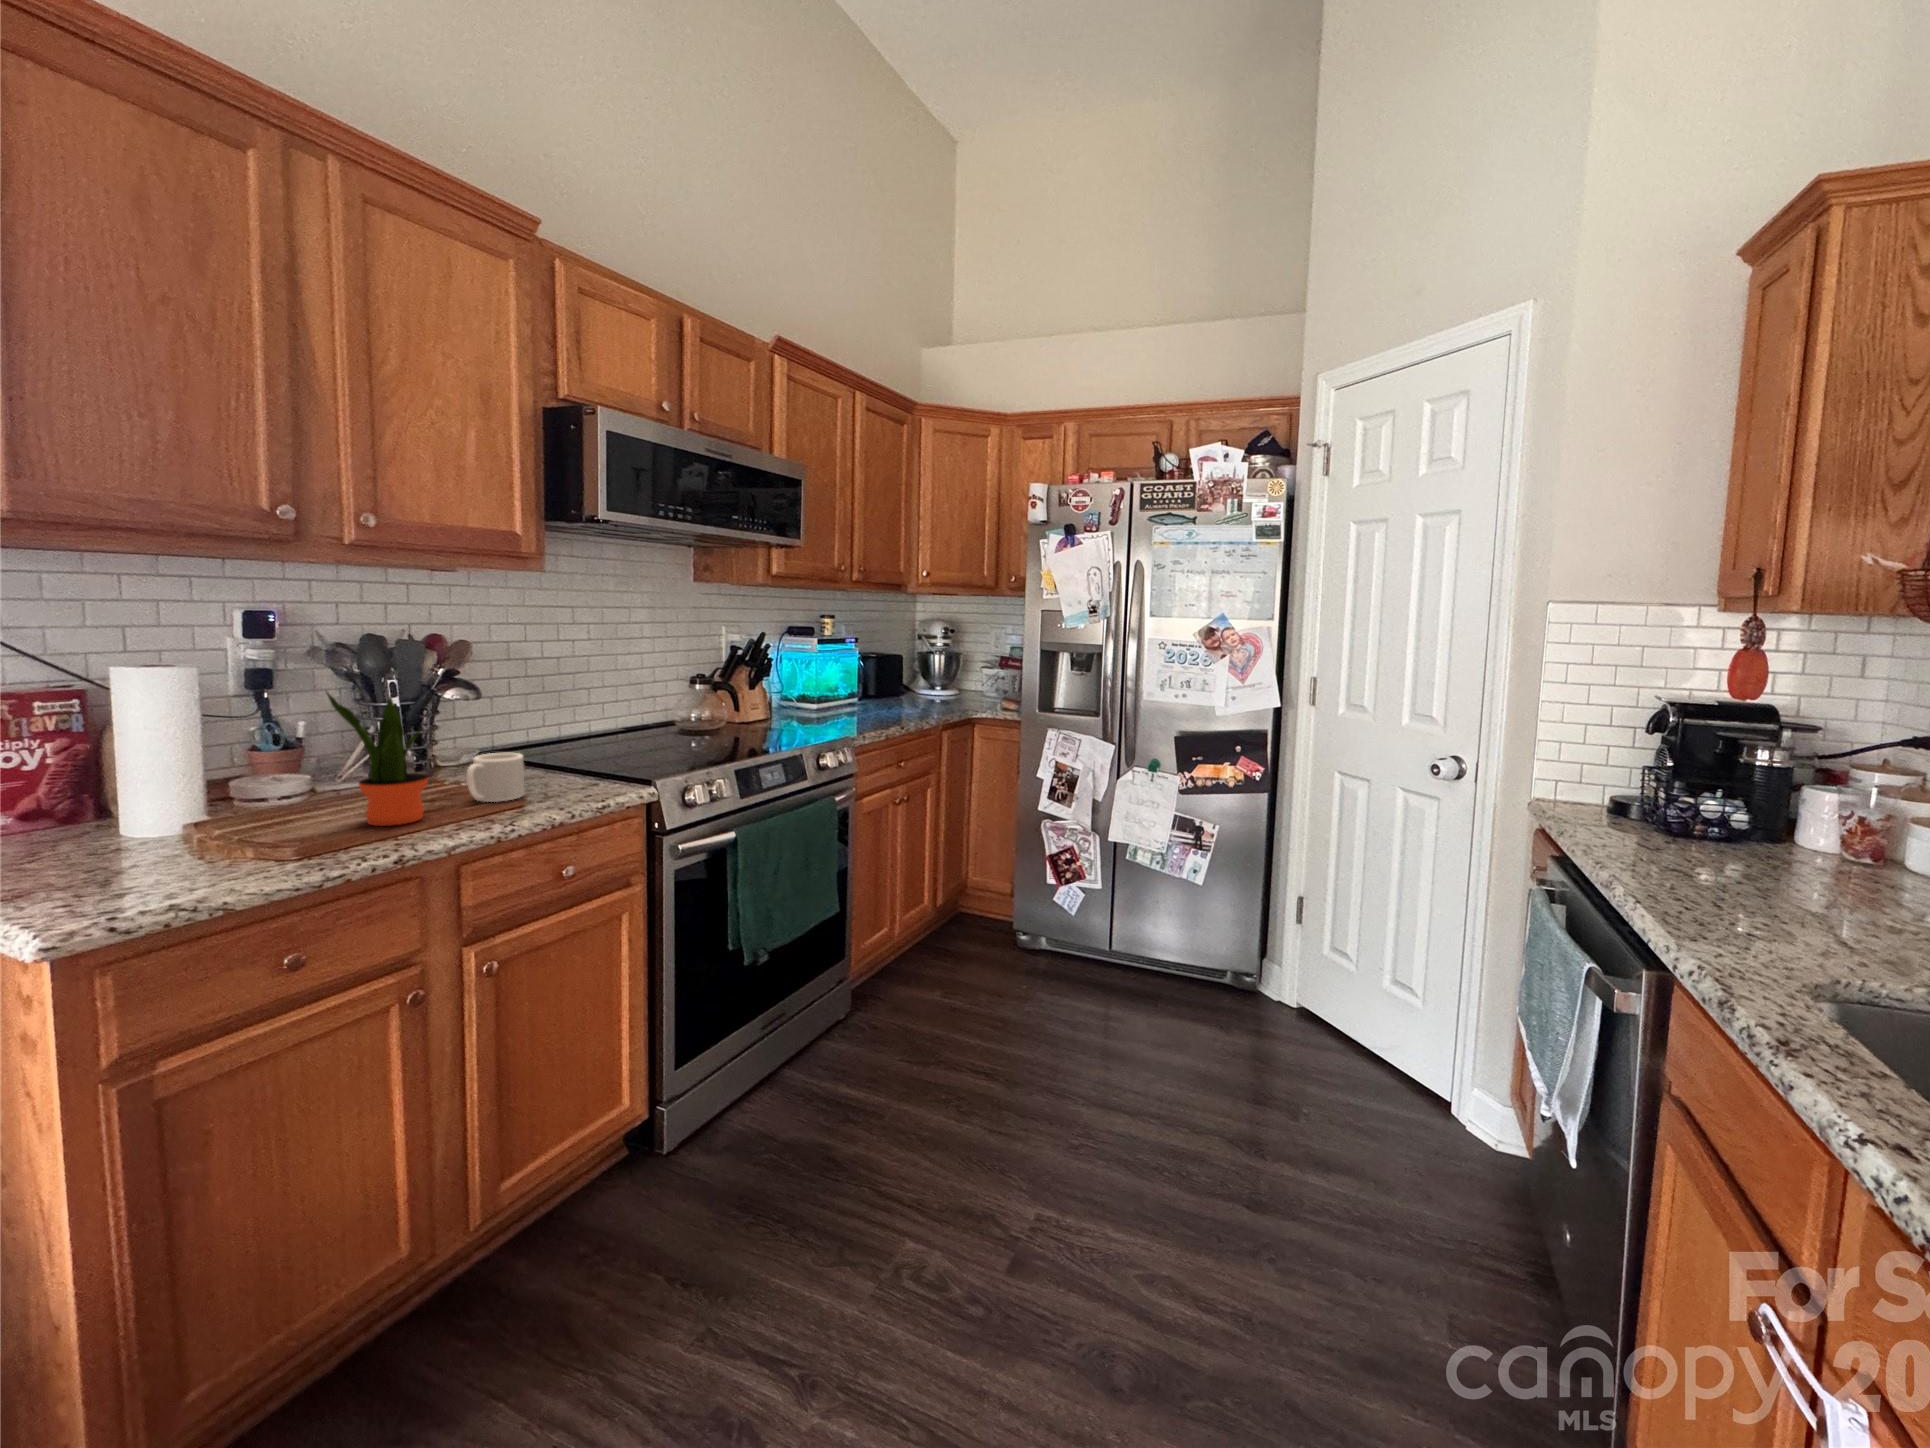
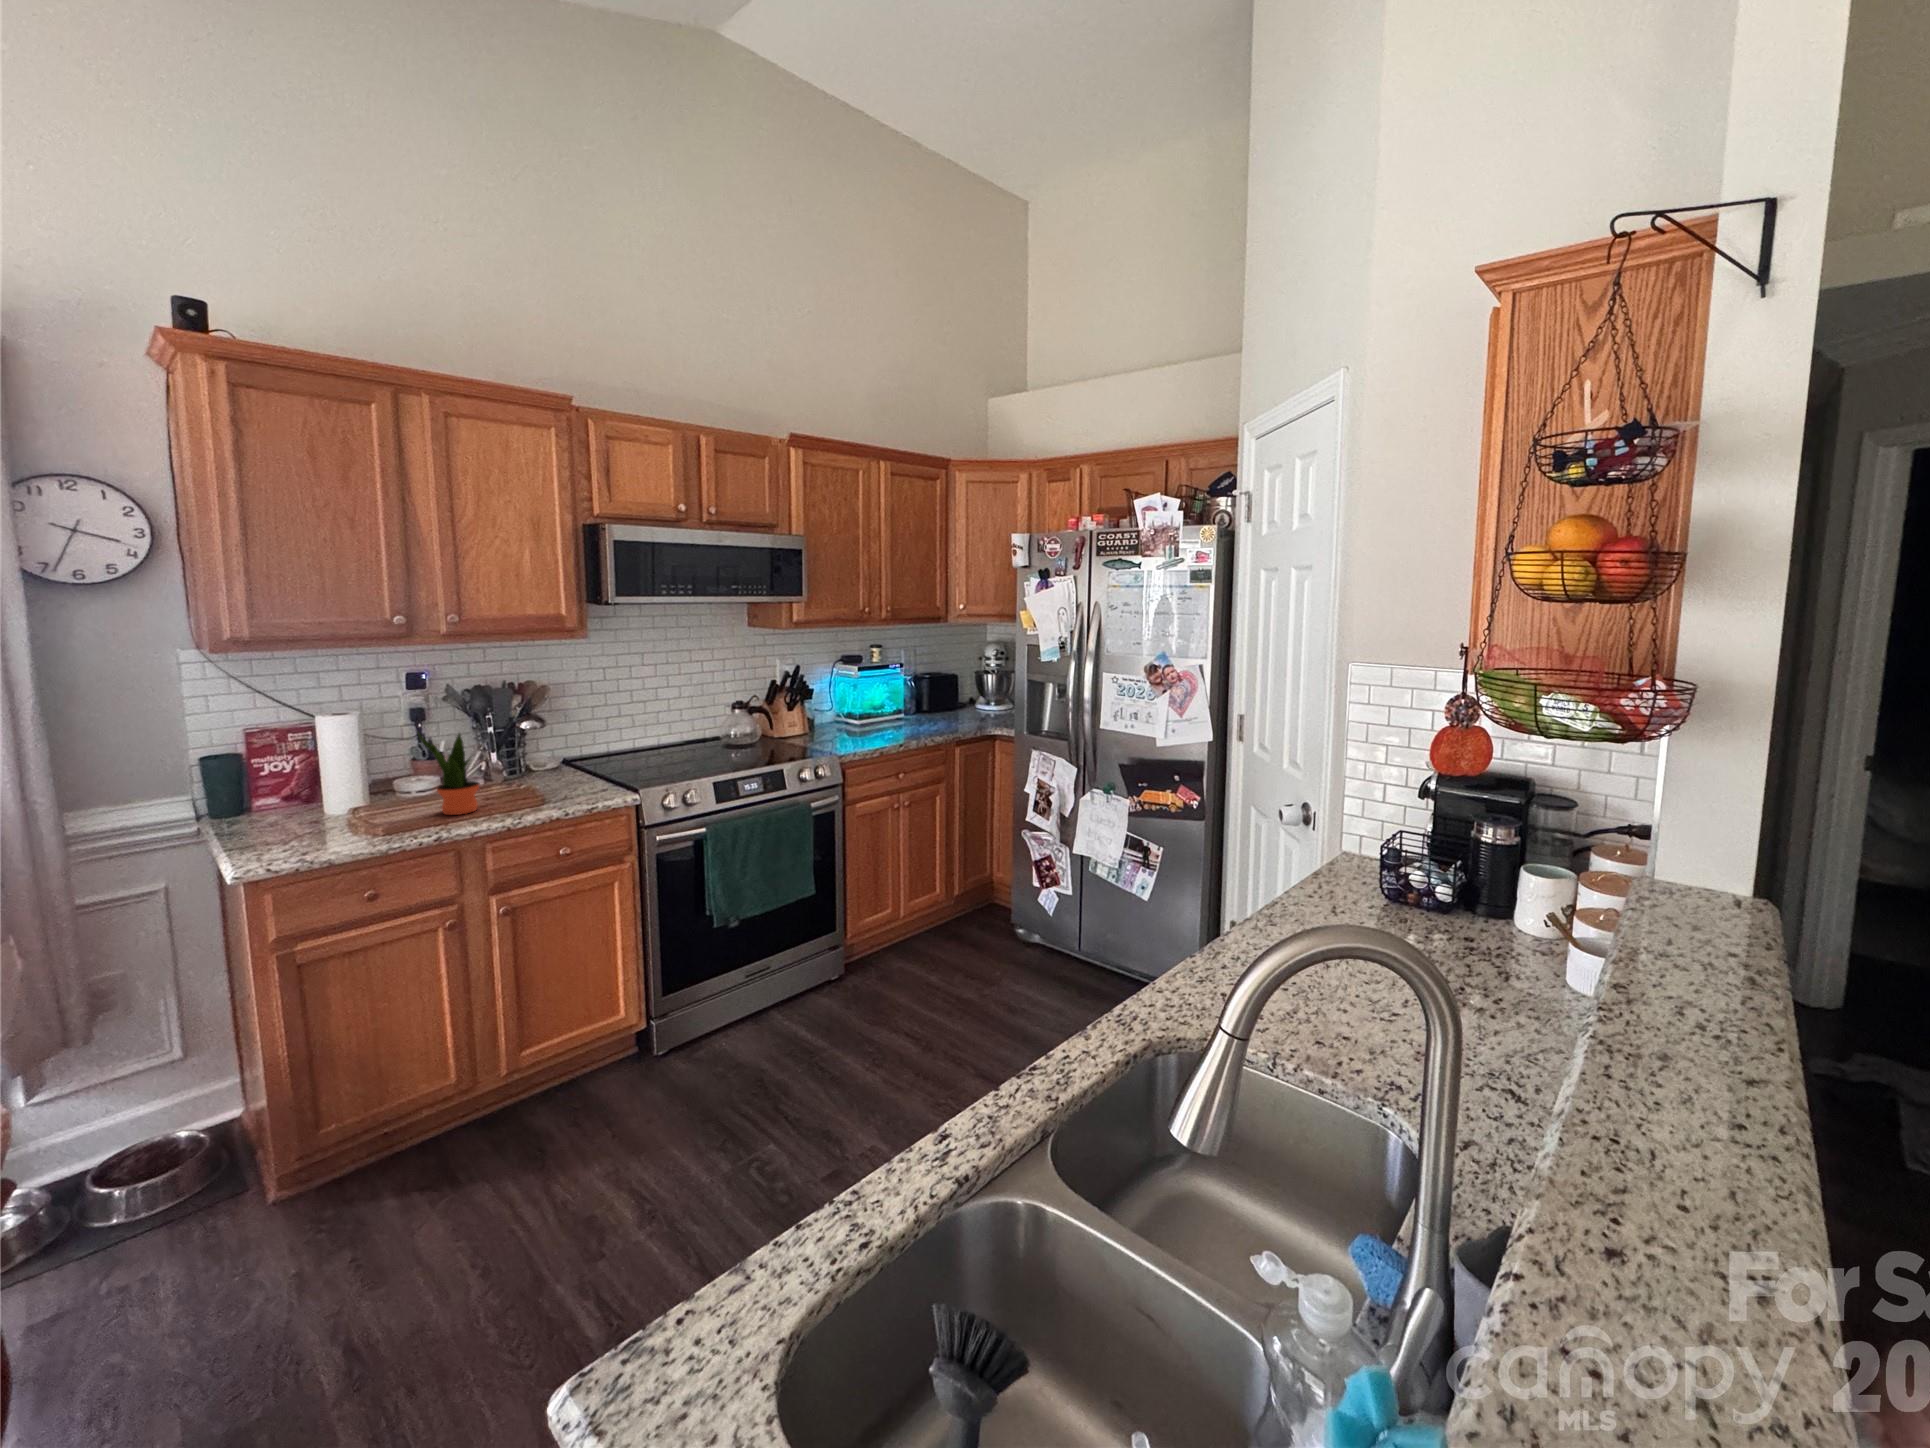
mug: present [466,753,524,802] -> none [511,767,554,800]

